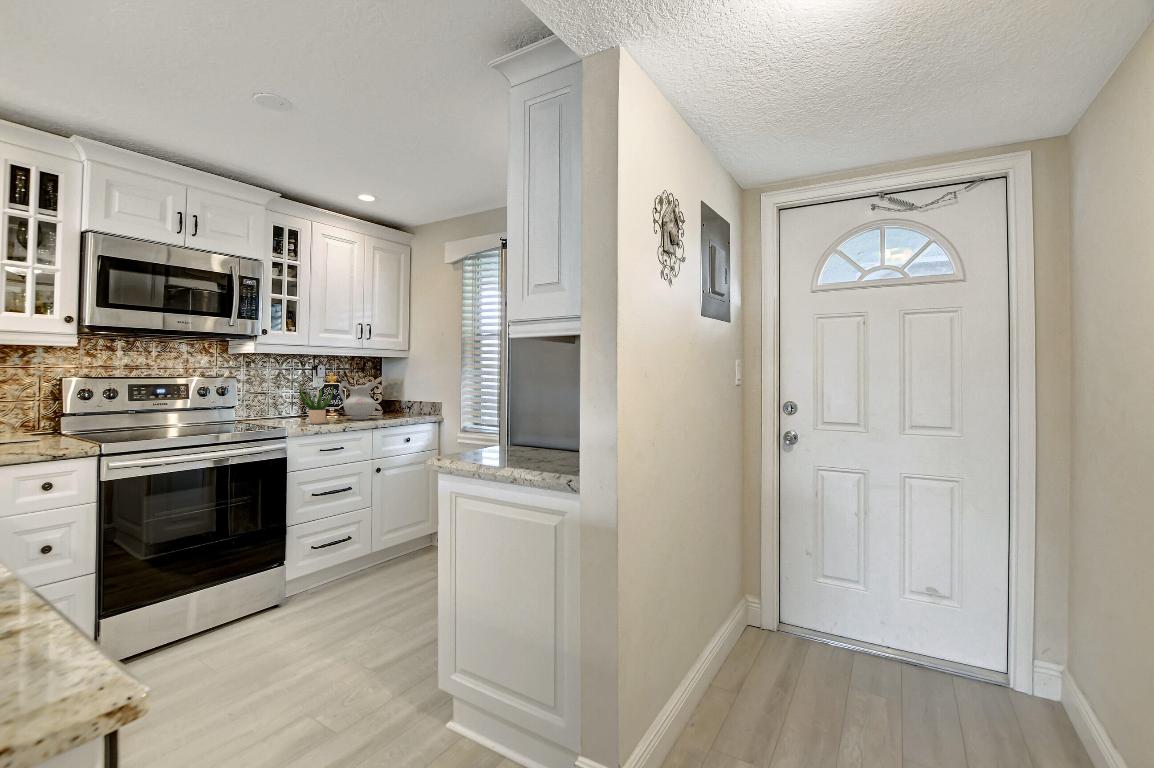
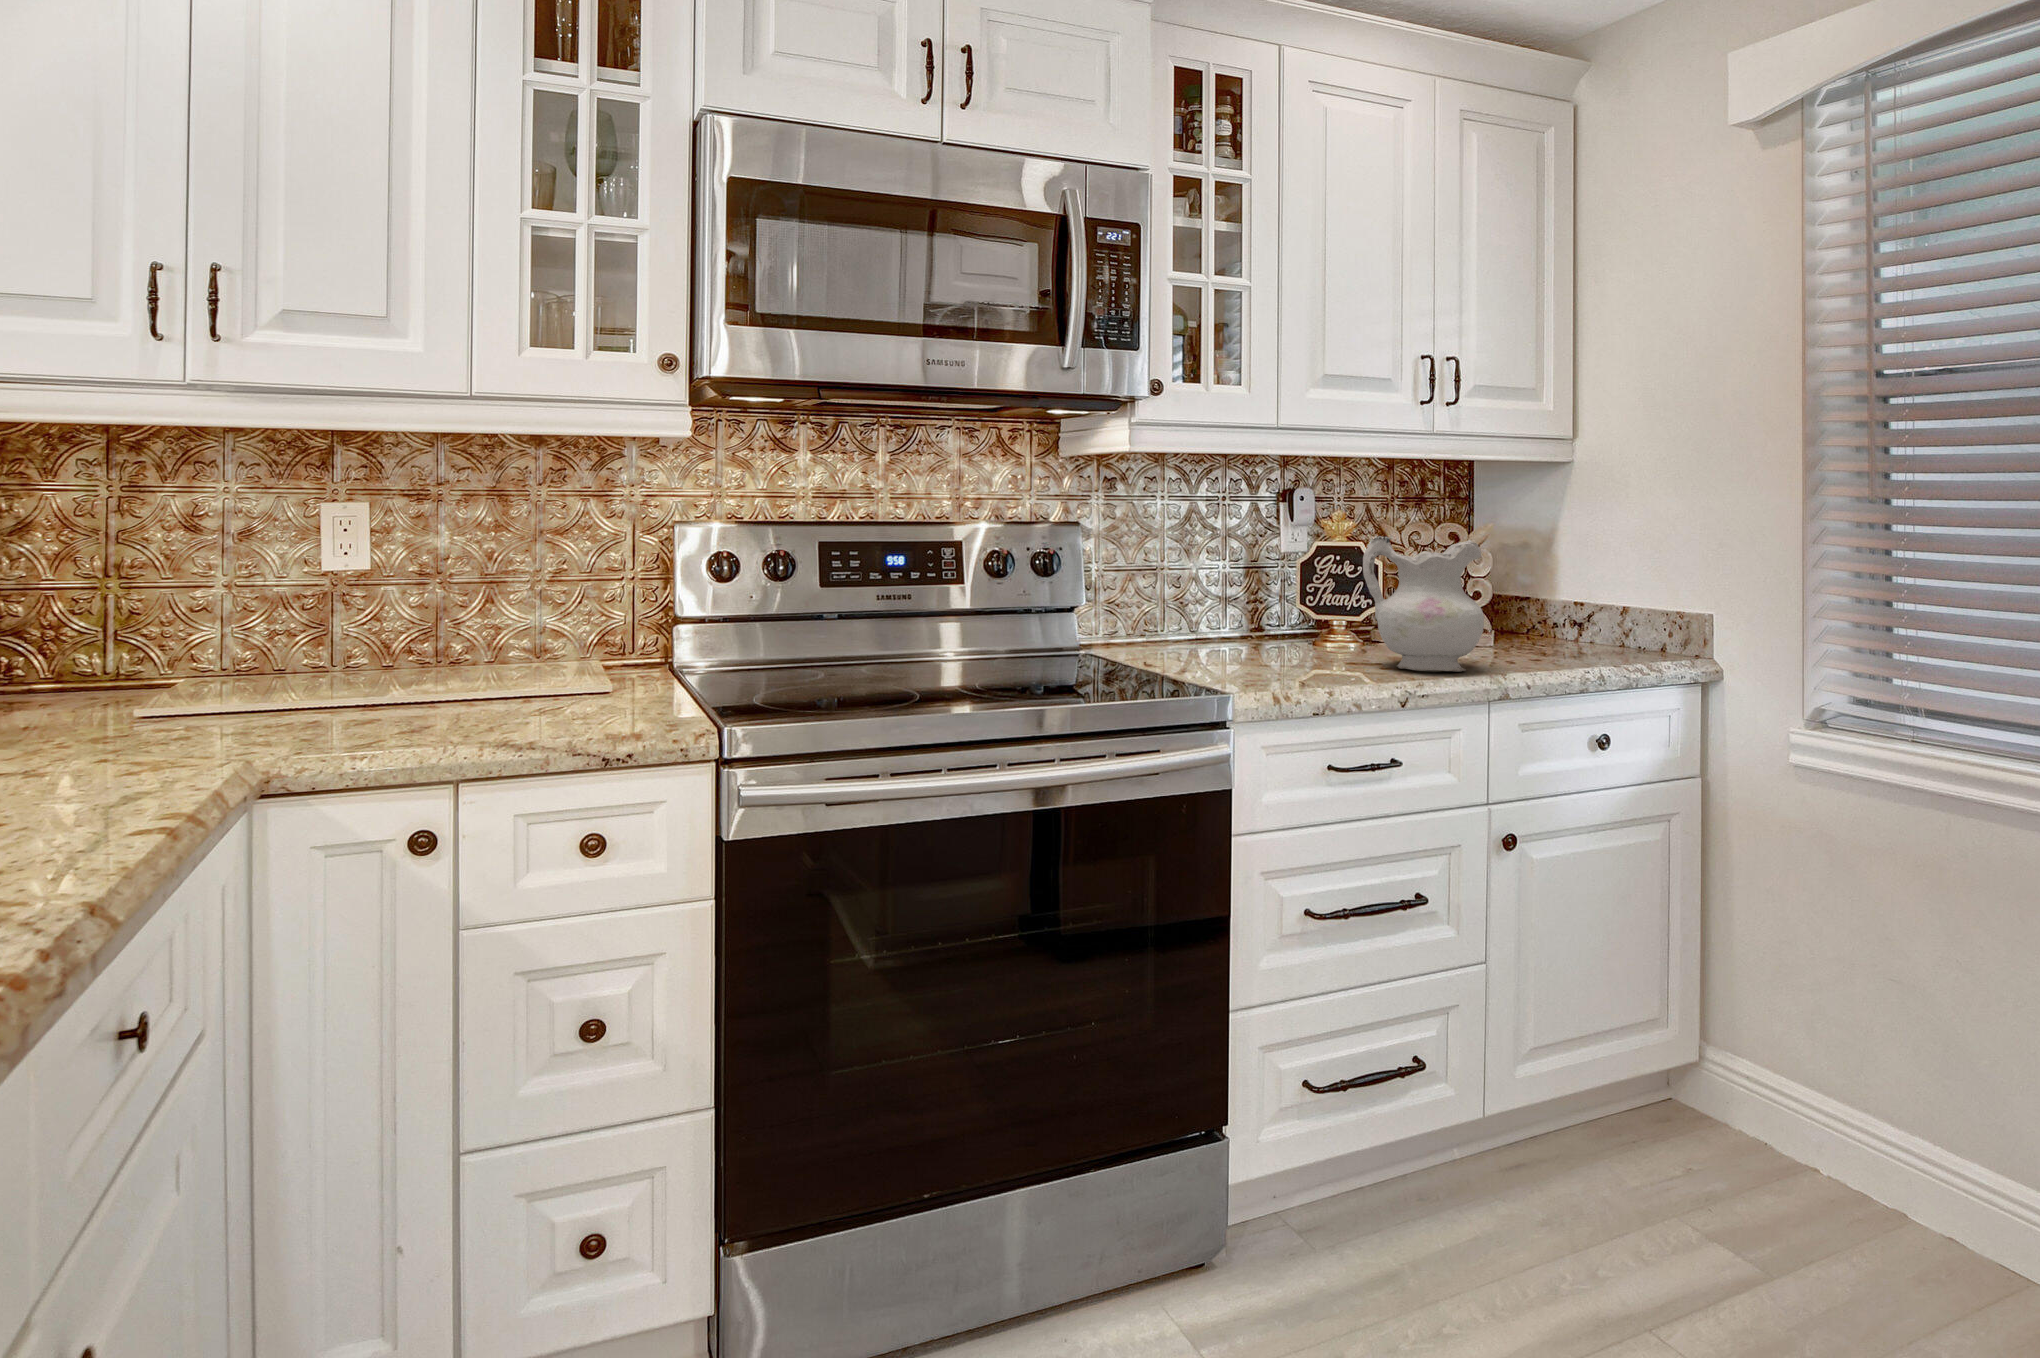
potted plant: present [299,384,333,424] -> none [1245,537,1349,683]

